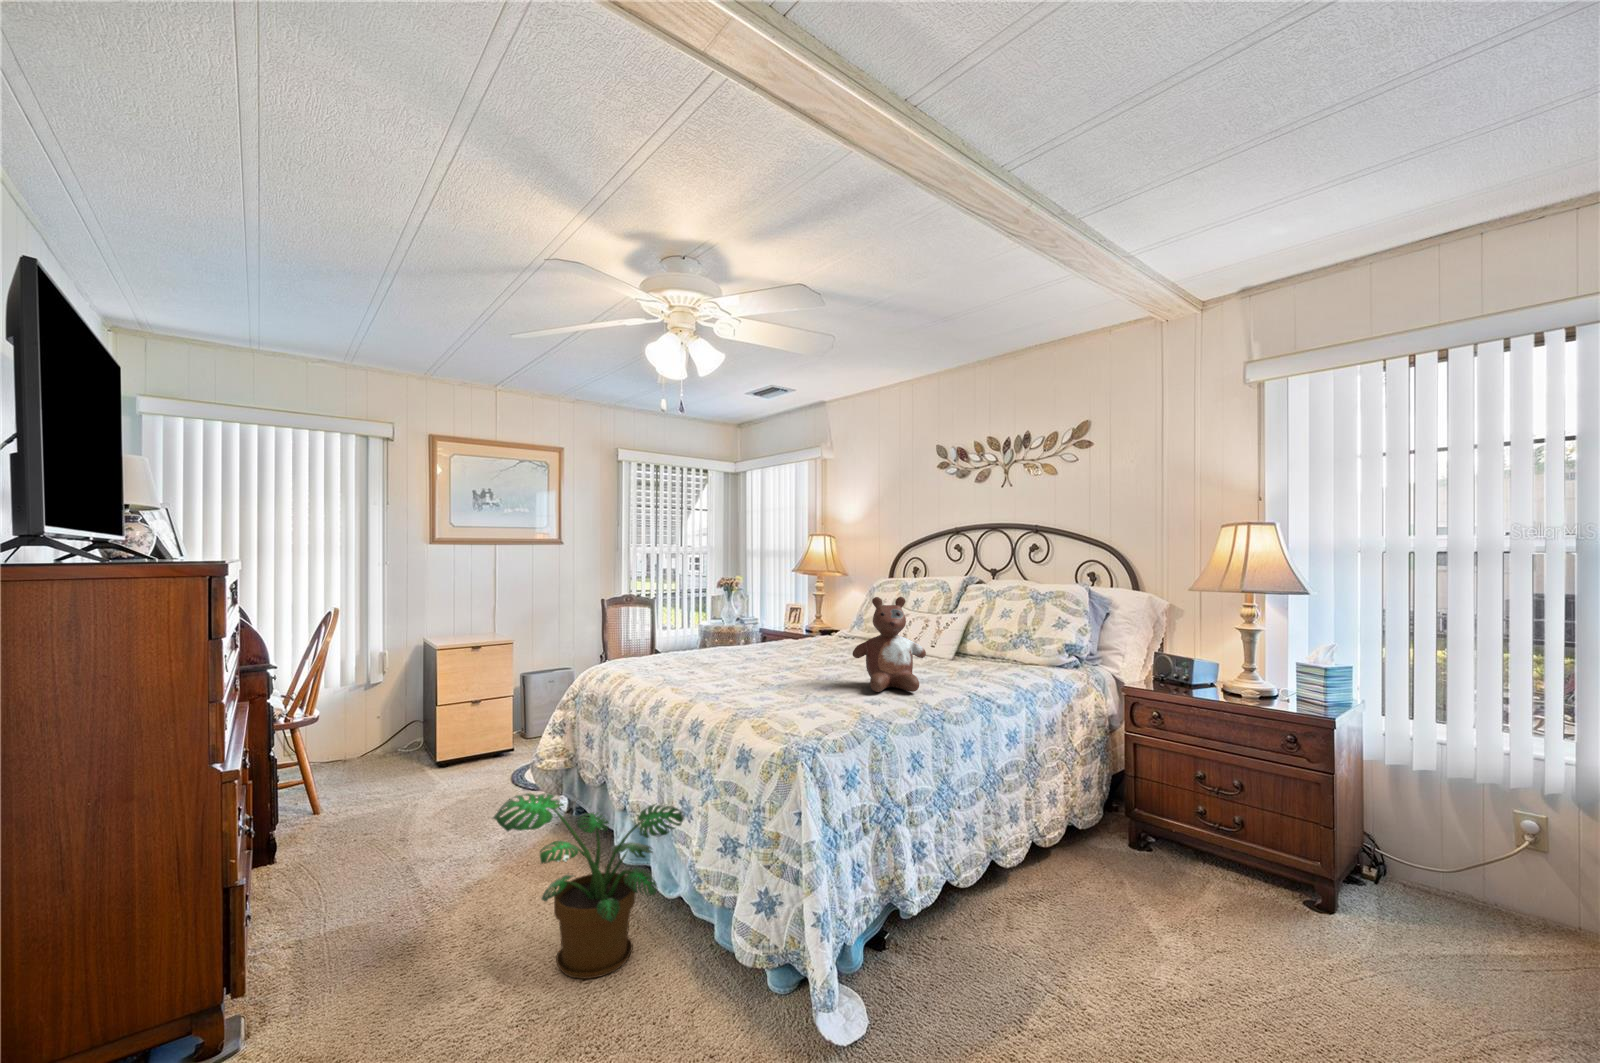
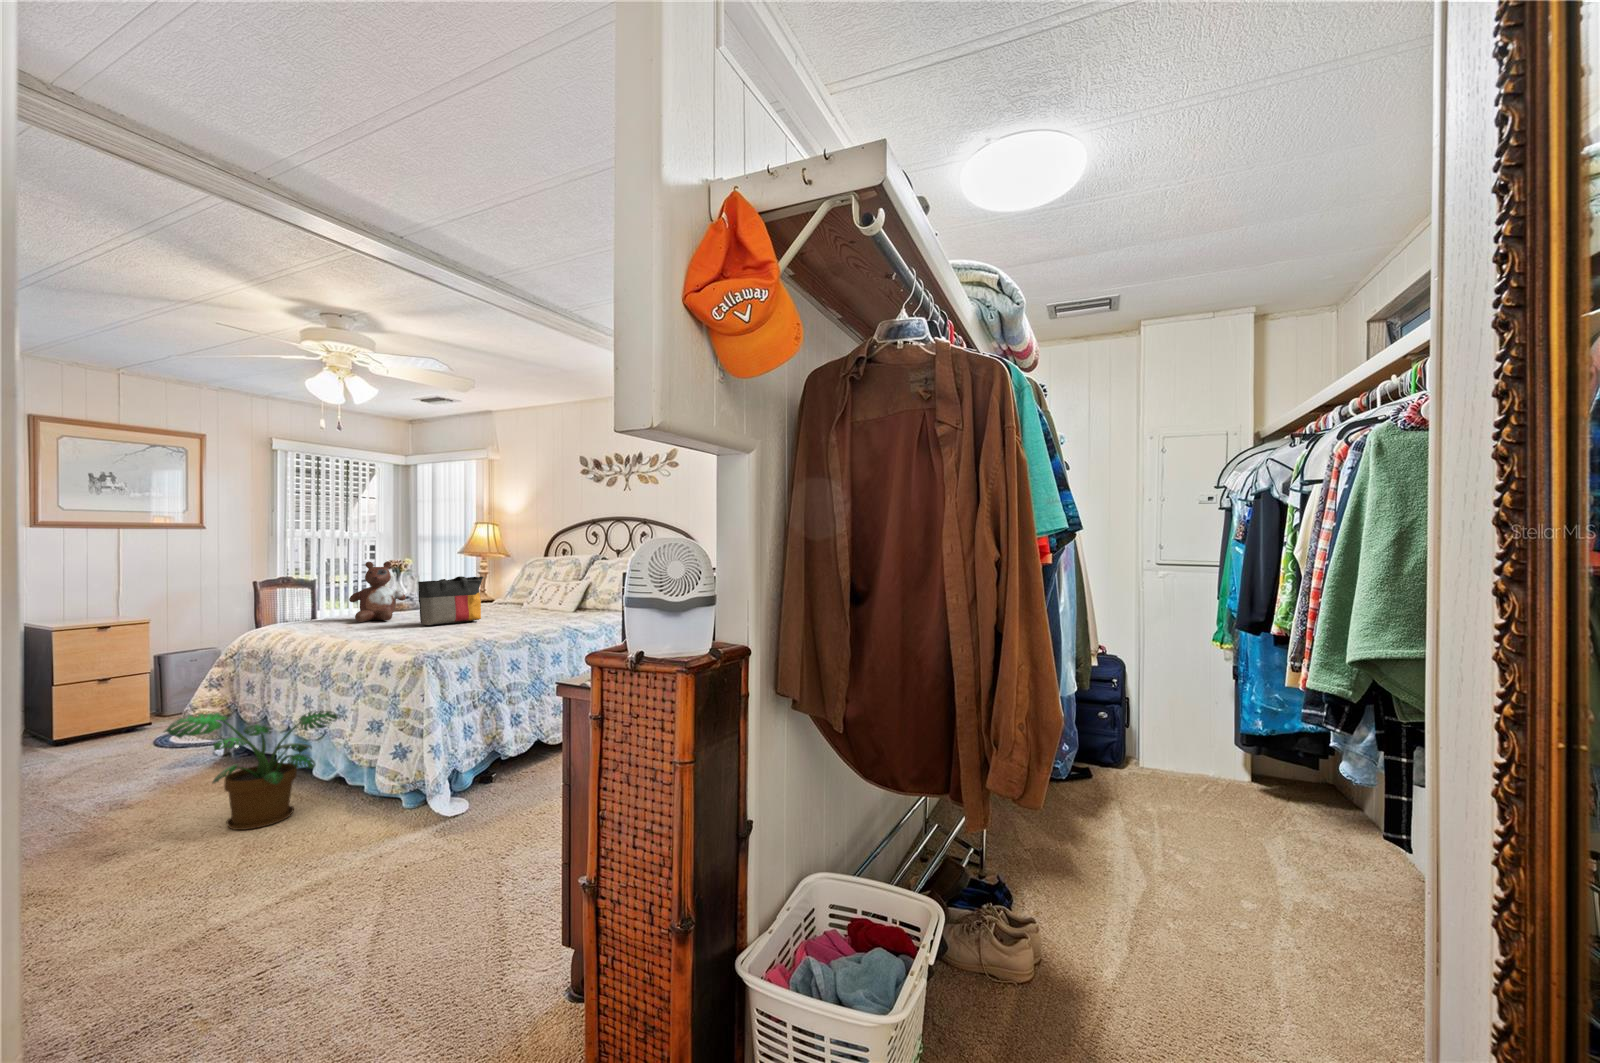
stuffed bear: present [853,597,926,692] -> present [349,561,406,622]
tote bag: none [770,611,847,678] -> present [418,576,483,625]

